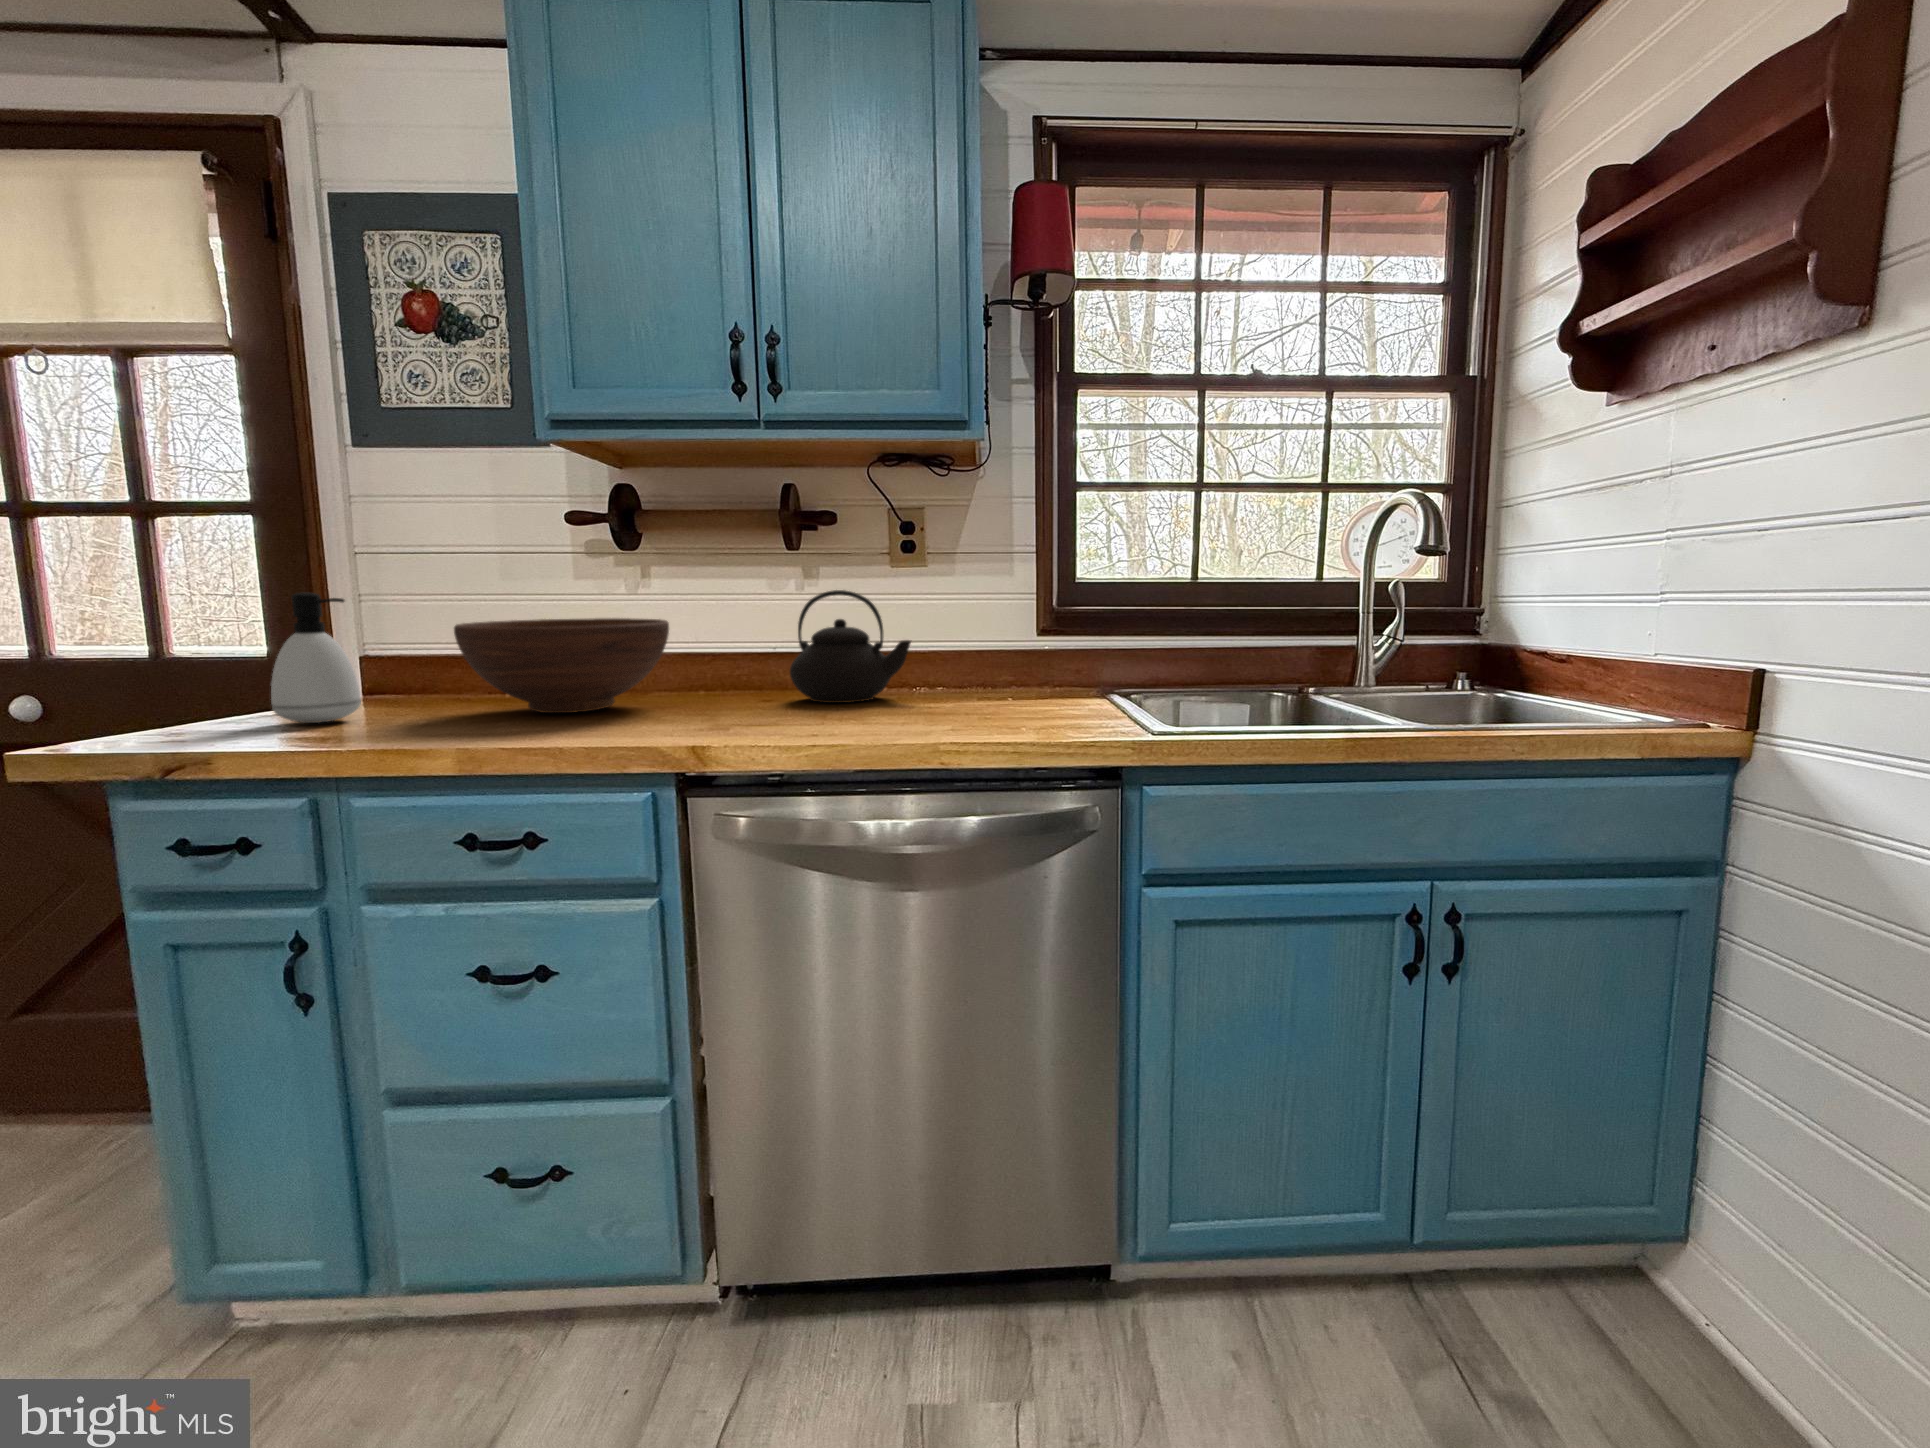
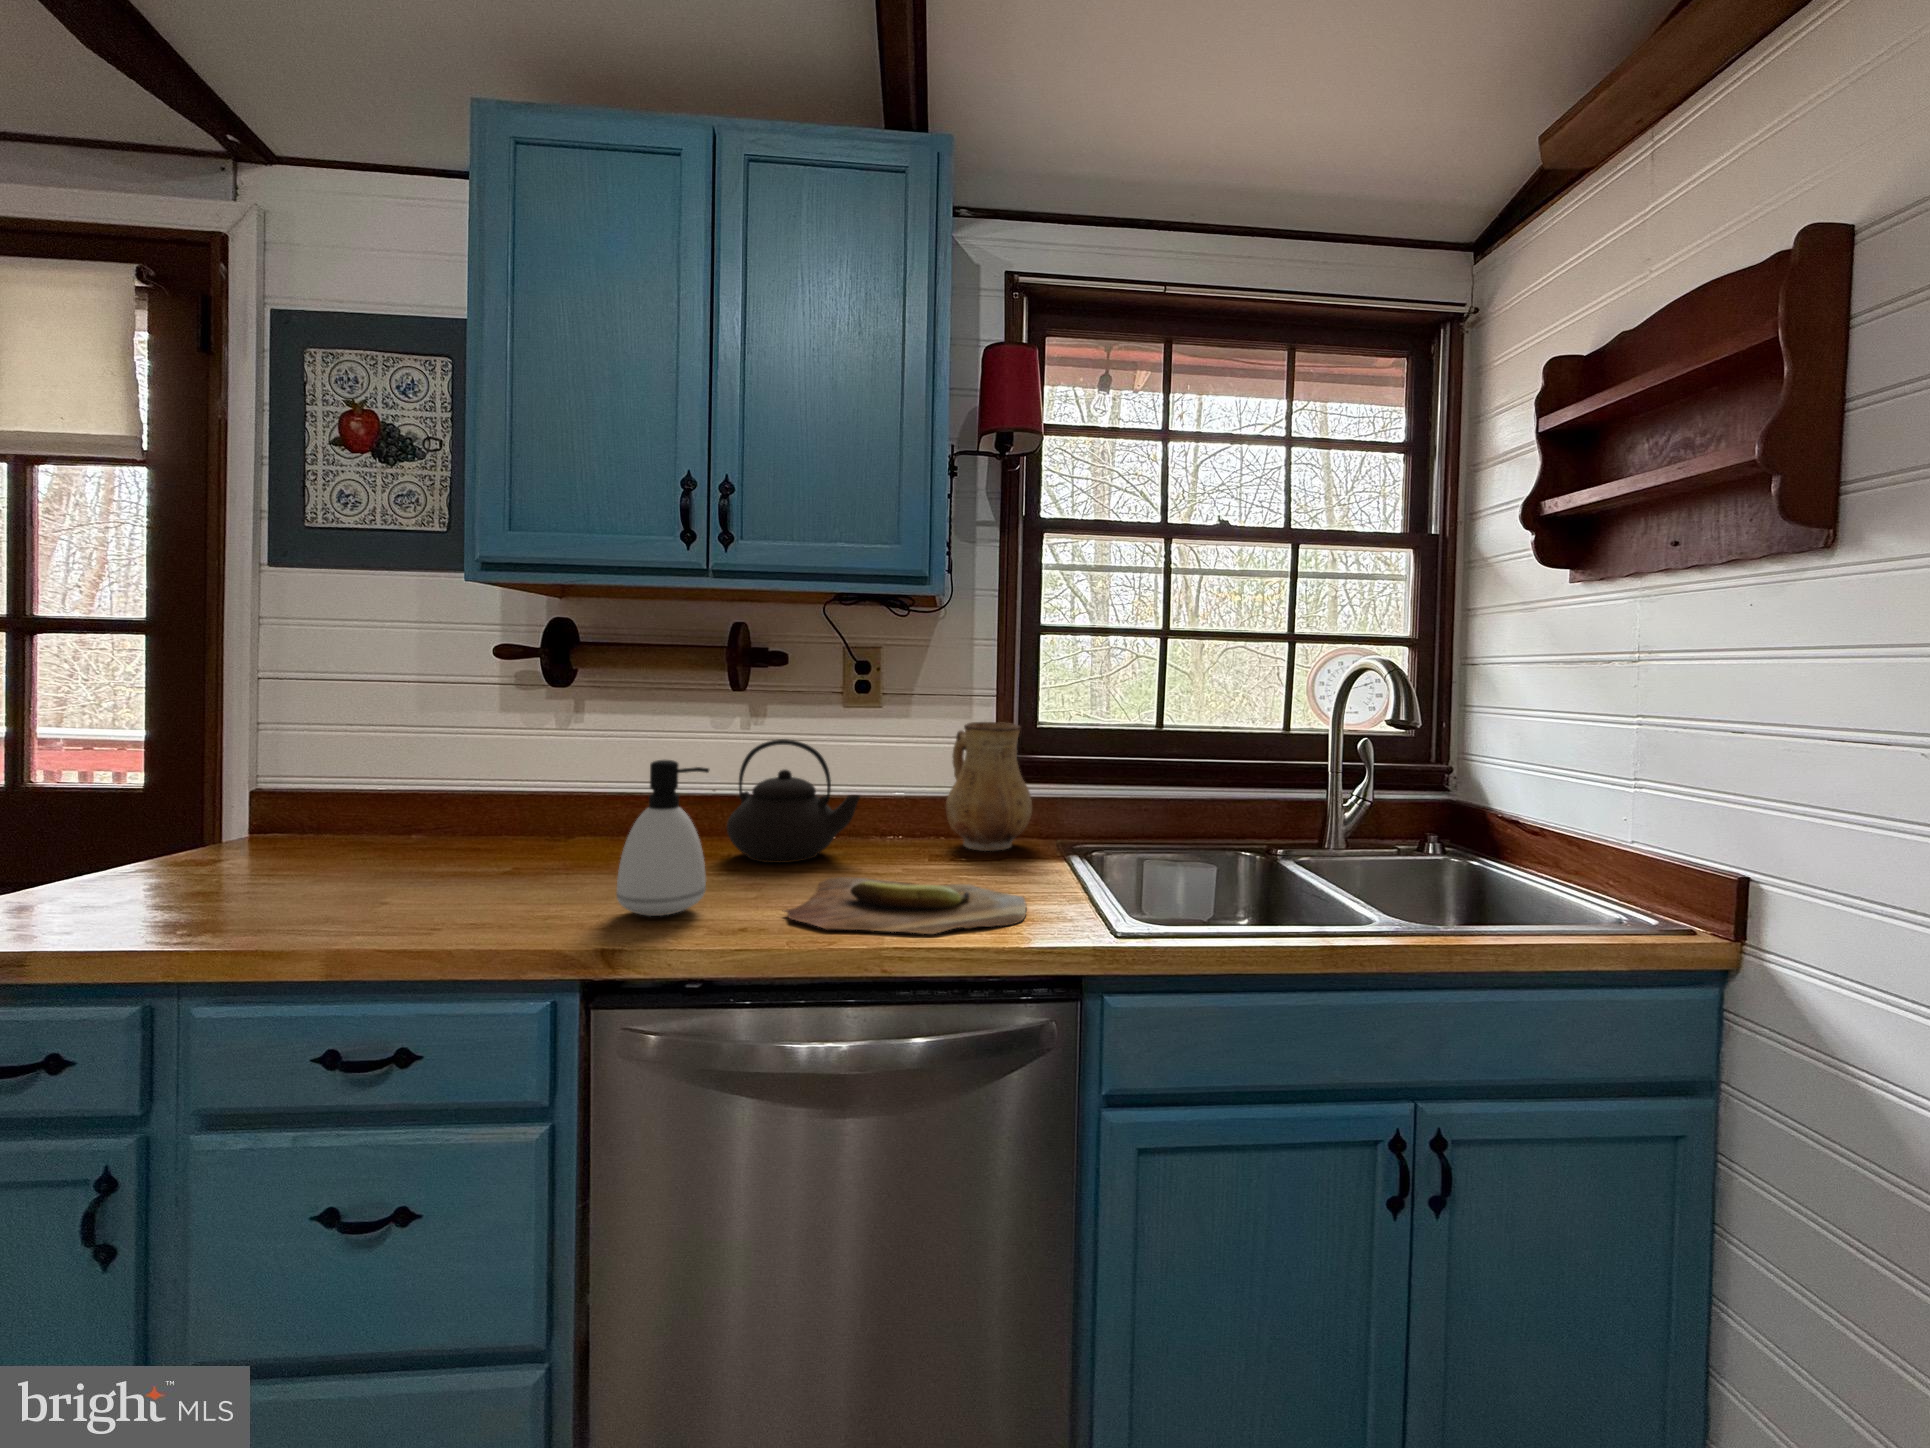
ceramic pitcher: none [991,575,1073,694] -> present [946,722,1032,851]
soap dispenser: present [271,593,361,723] -> present [616,760,709,916]
fruit bowl: present [454,618,669,713] -> none [350,761,597,876]
cutting board: none [846,700,1069,735] -> present [782,877,1026,934]

